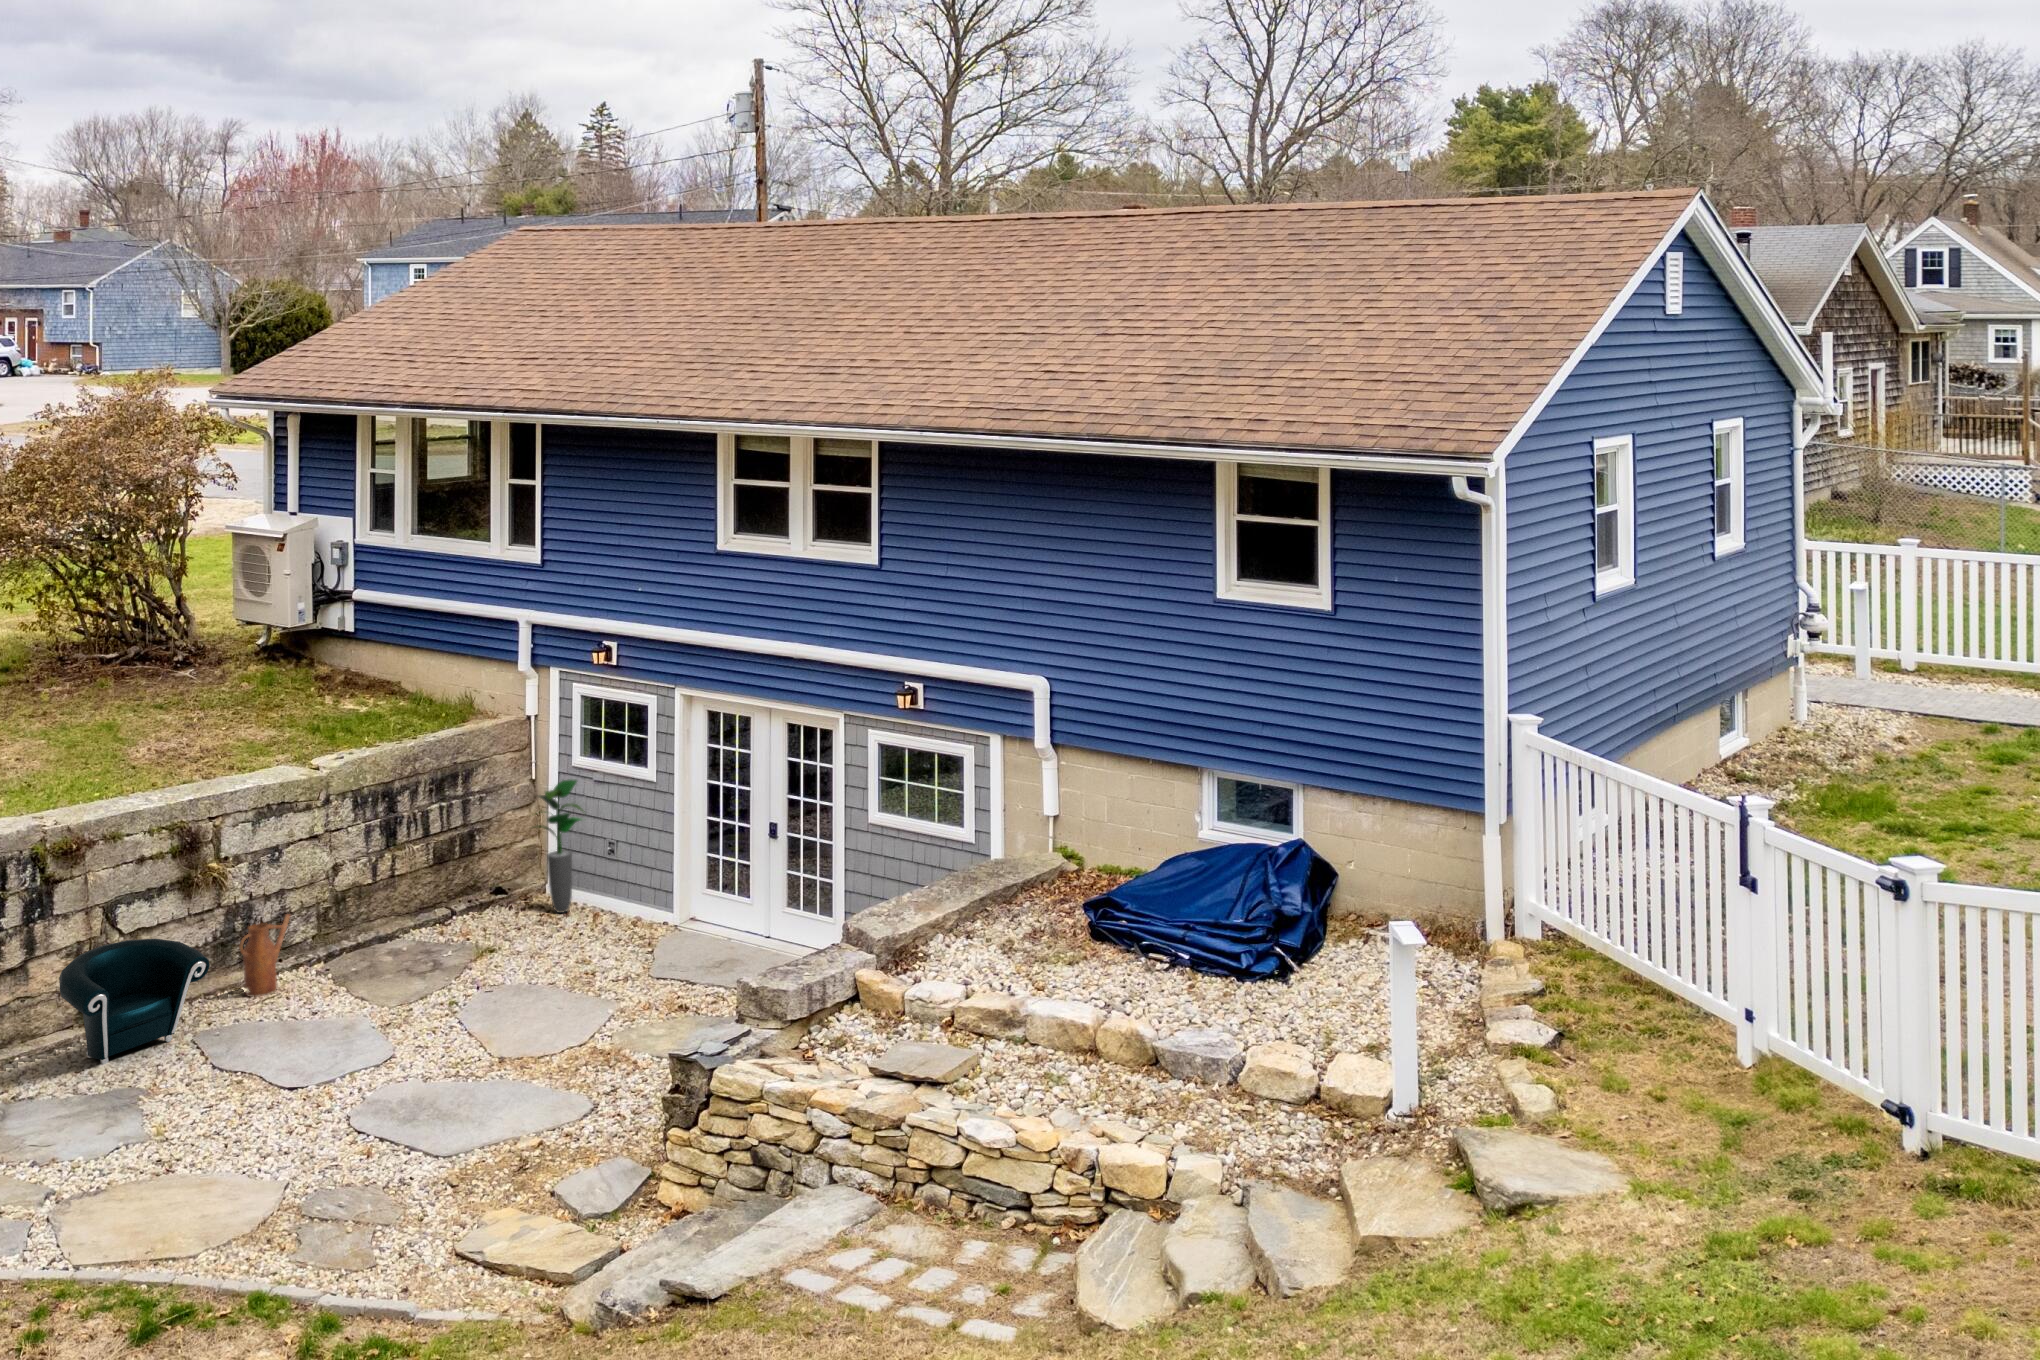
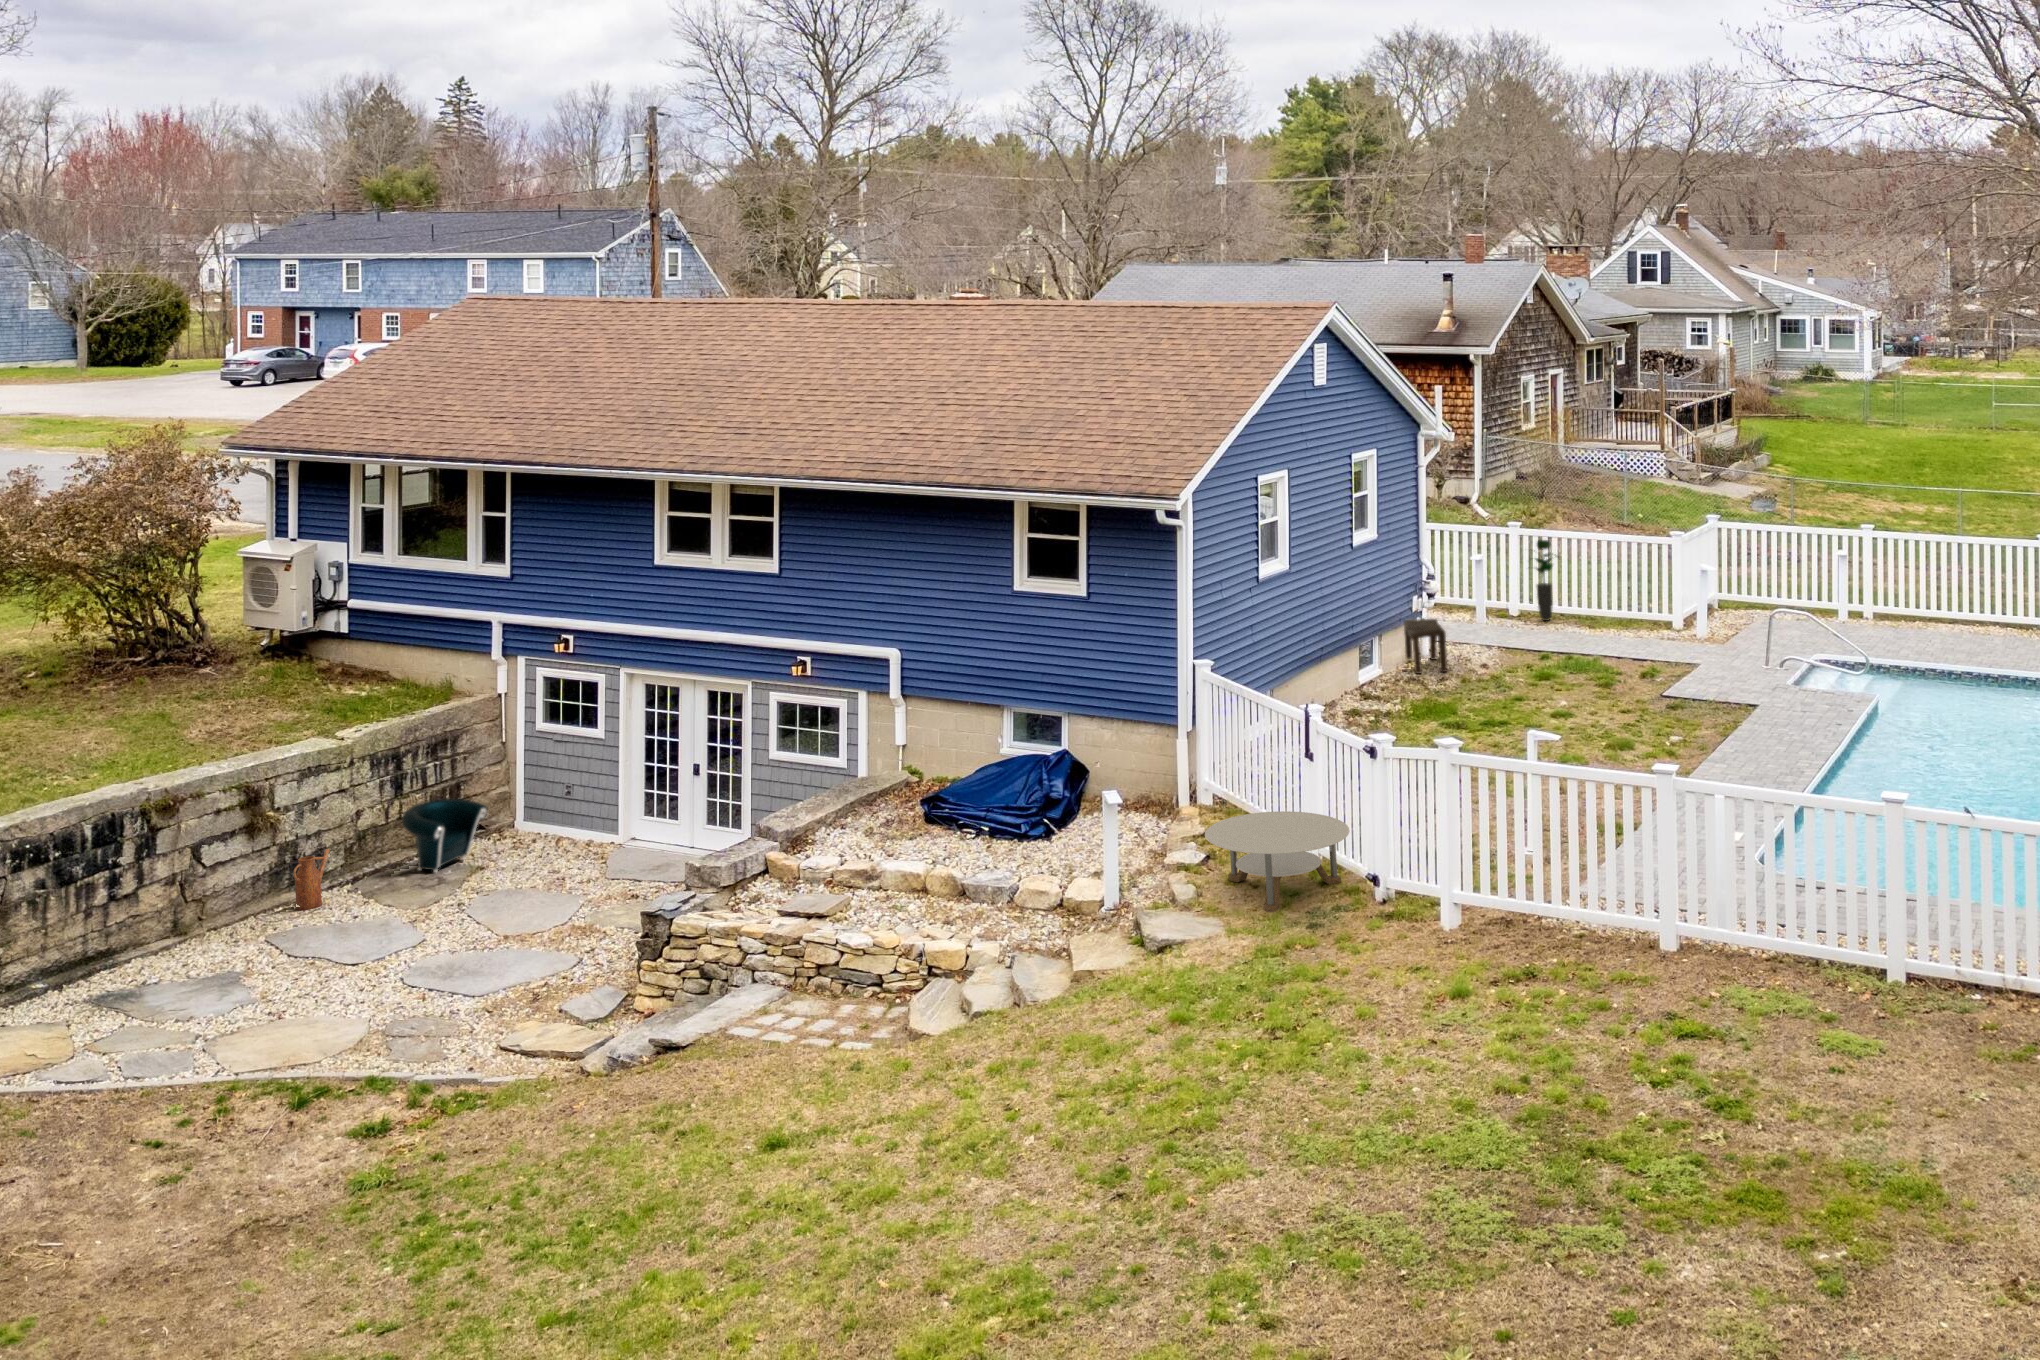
bench: none [1777,665,1864,746] -> present [1404,619,1447,674]
potted plant: present [535,779,585,913] -> present [1536,540,1553,621]
armchair: present [59,939,210,1064] -> present [402,799,488,873]
round table: none [1635,991,1945,1204] -> present [1205,811,1349,912]

